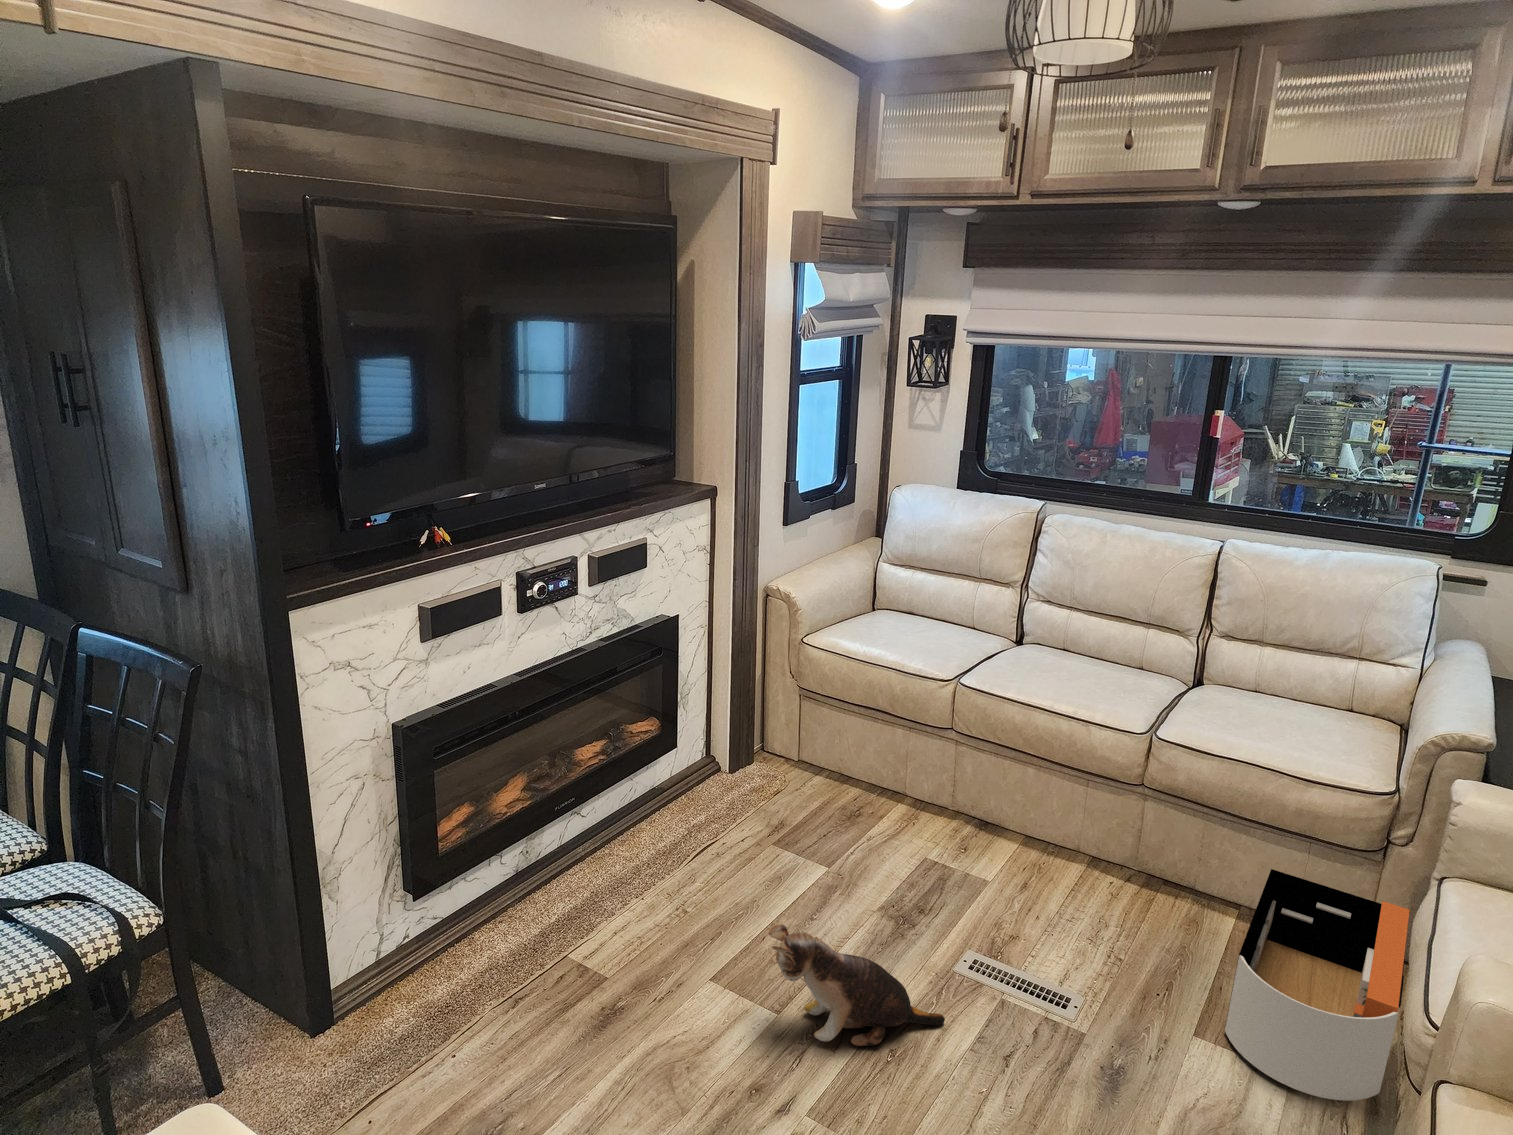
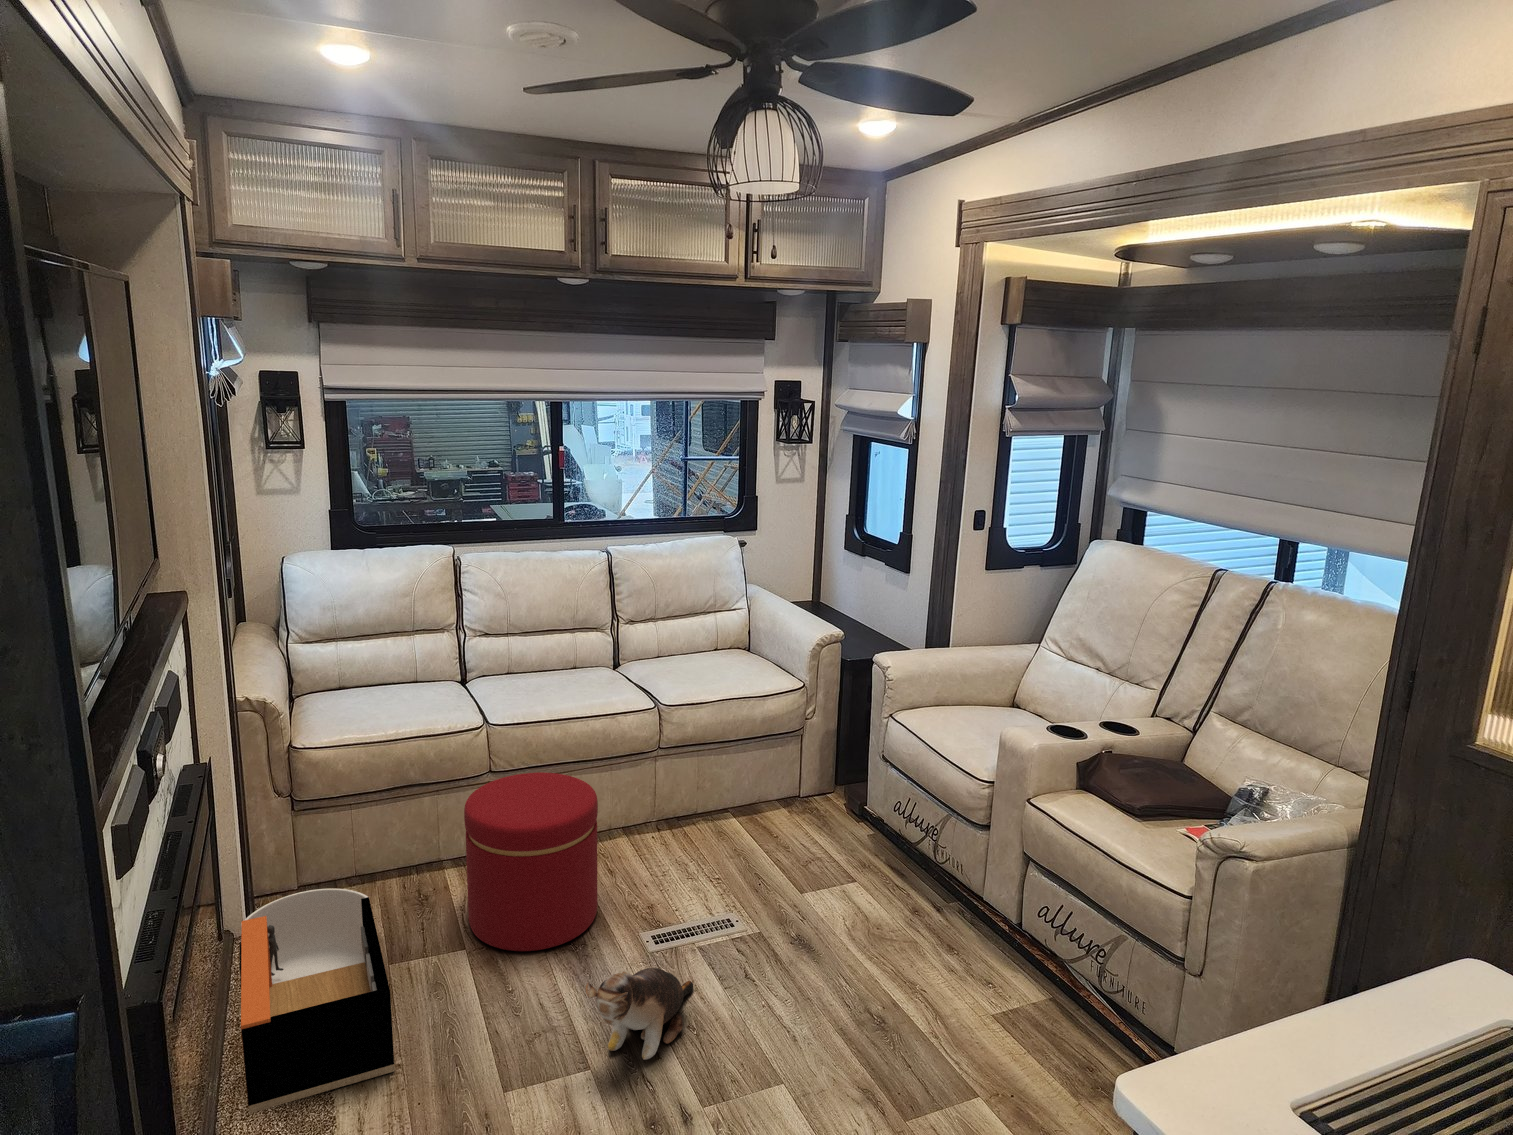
ottoman: none [845,731,989,916] -> present [464,773,598,951]
storage bin: present [1224,869,1409,1101] -> present [239,889,395,1113]

